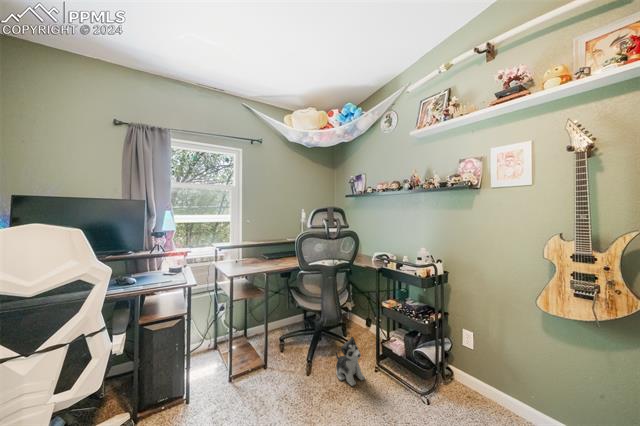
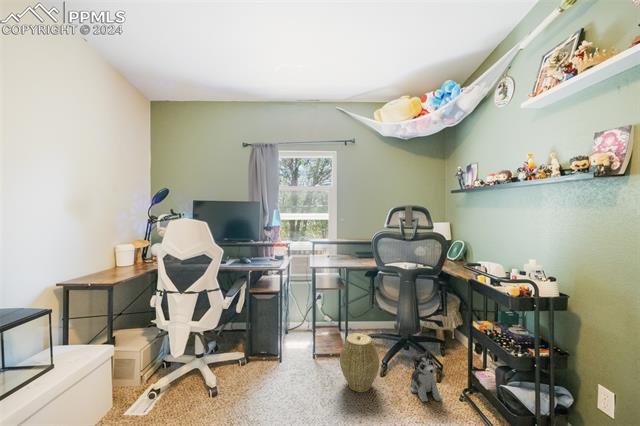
woven basket: none [271,338,313,402] -> present [340,333,379,392]

